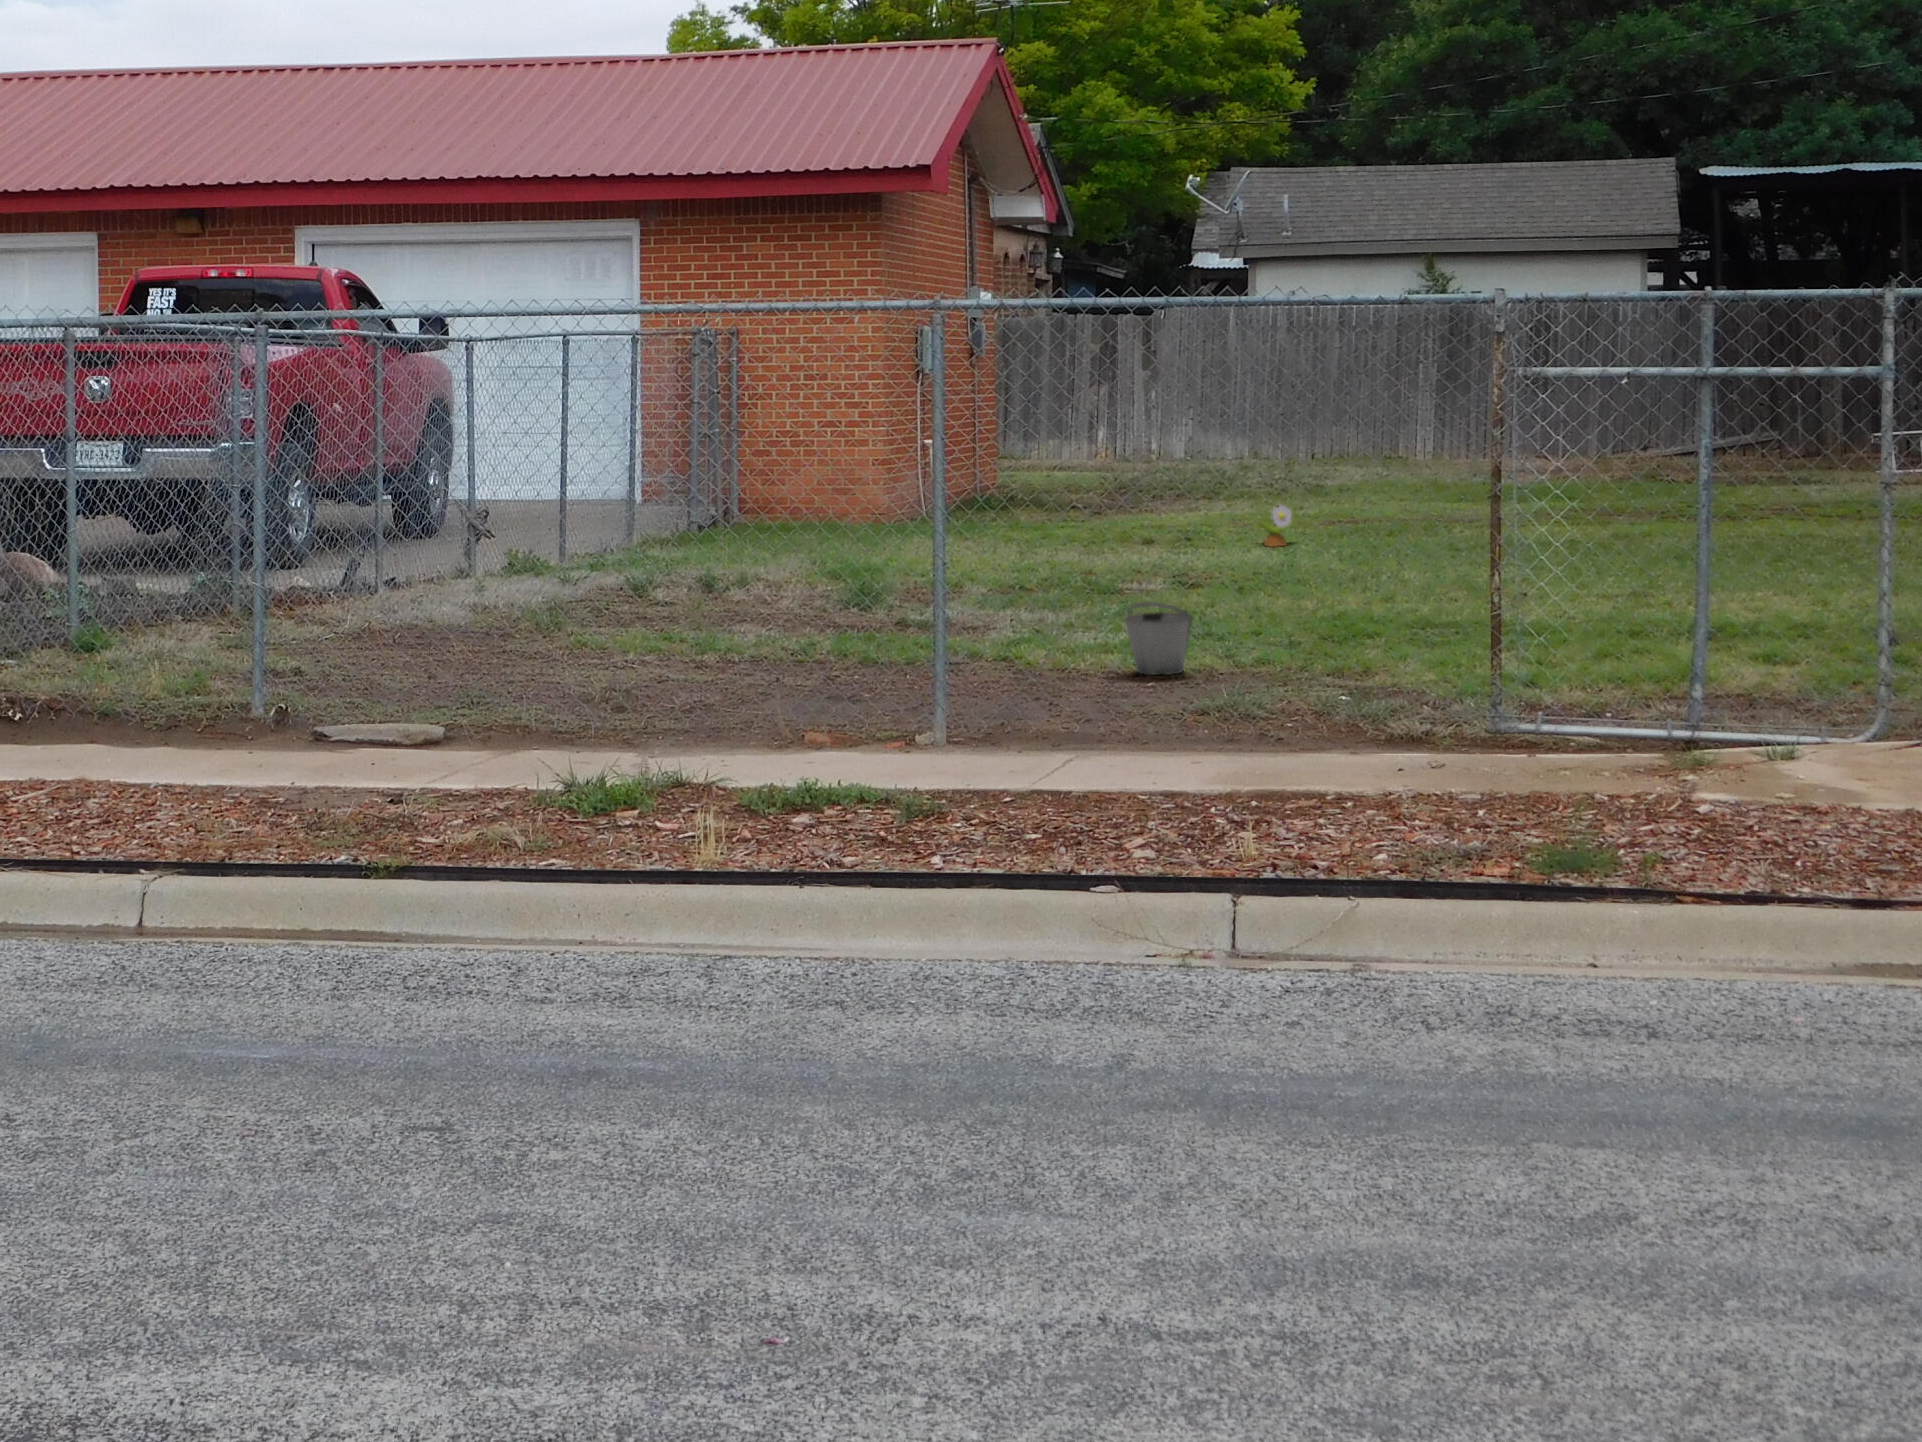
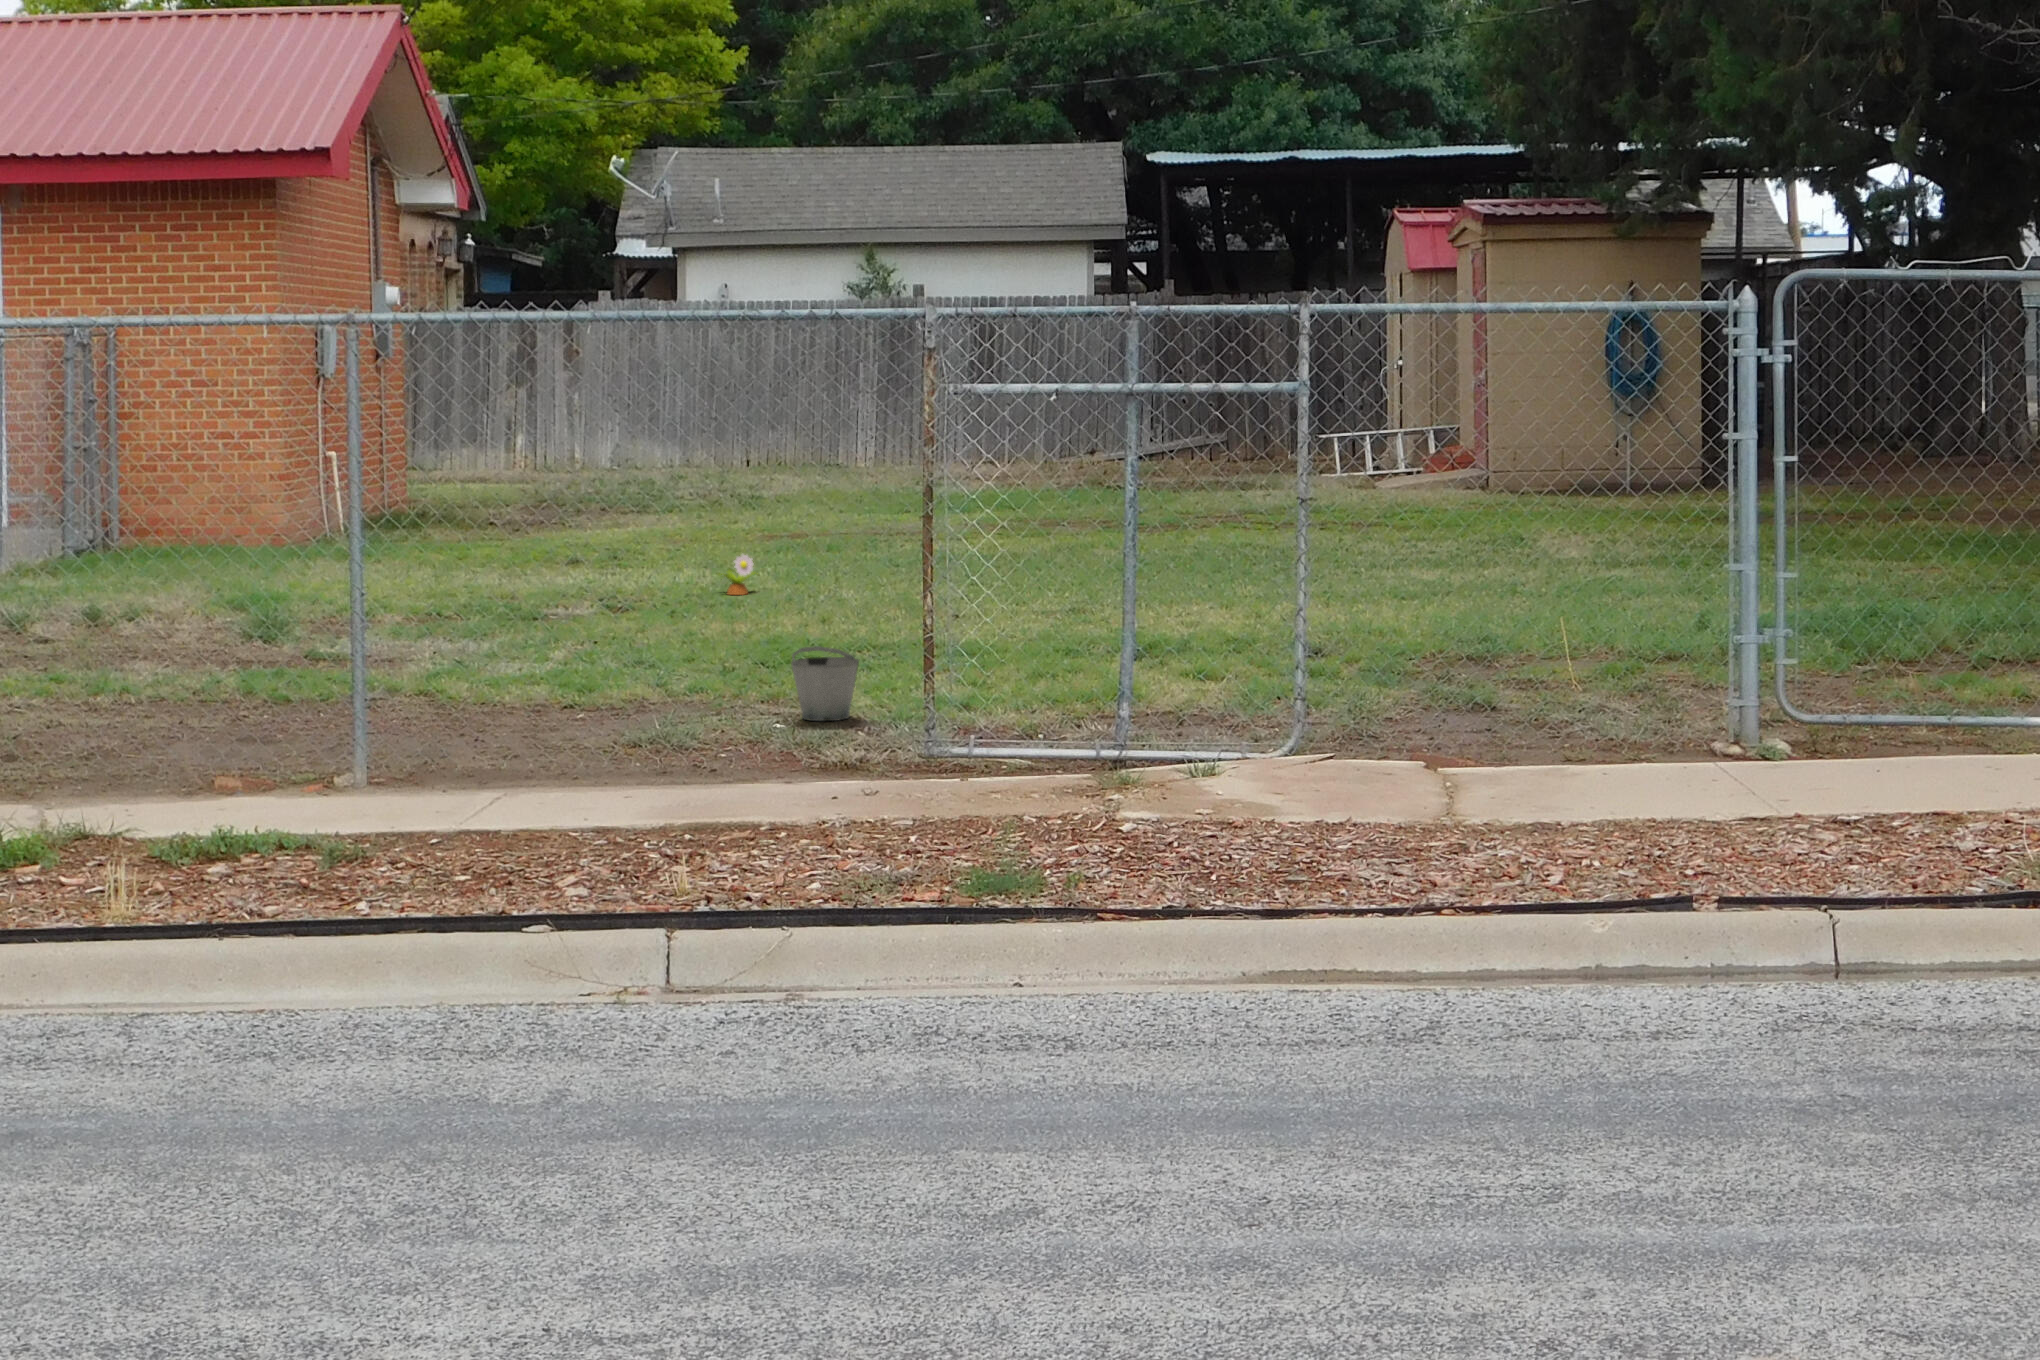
bucket: present [1124,602,1192,675] -> present [791,646,859,721]

